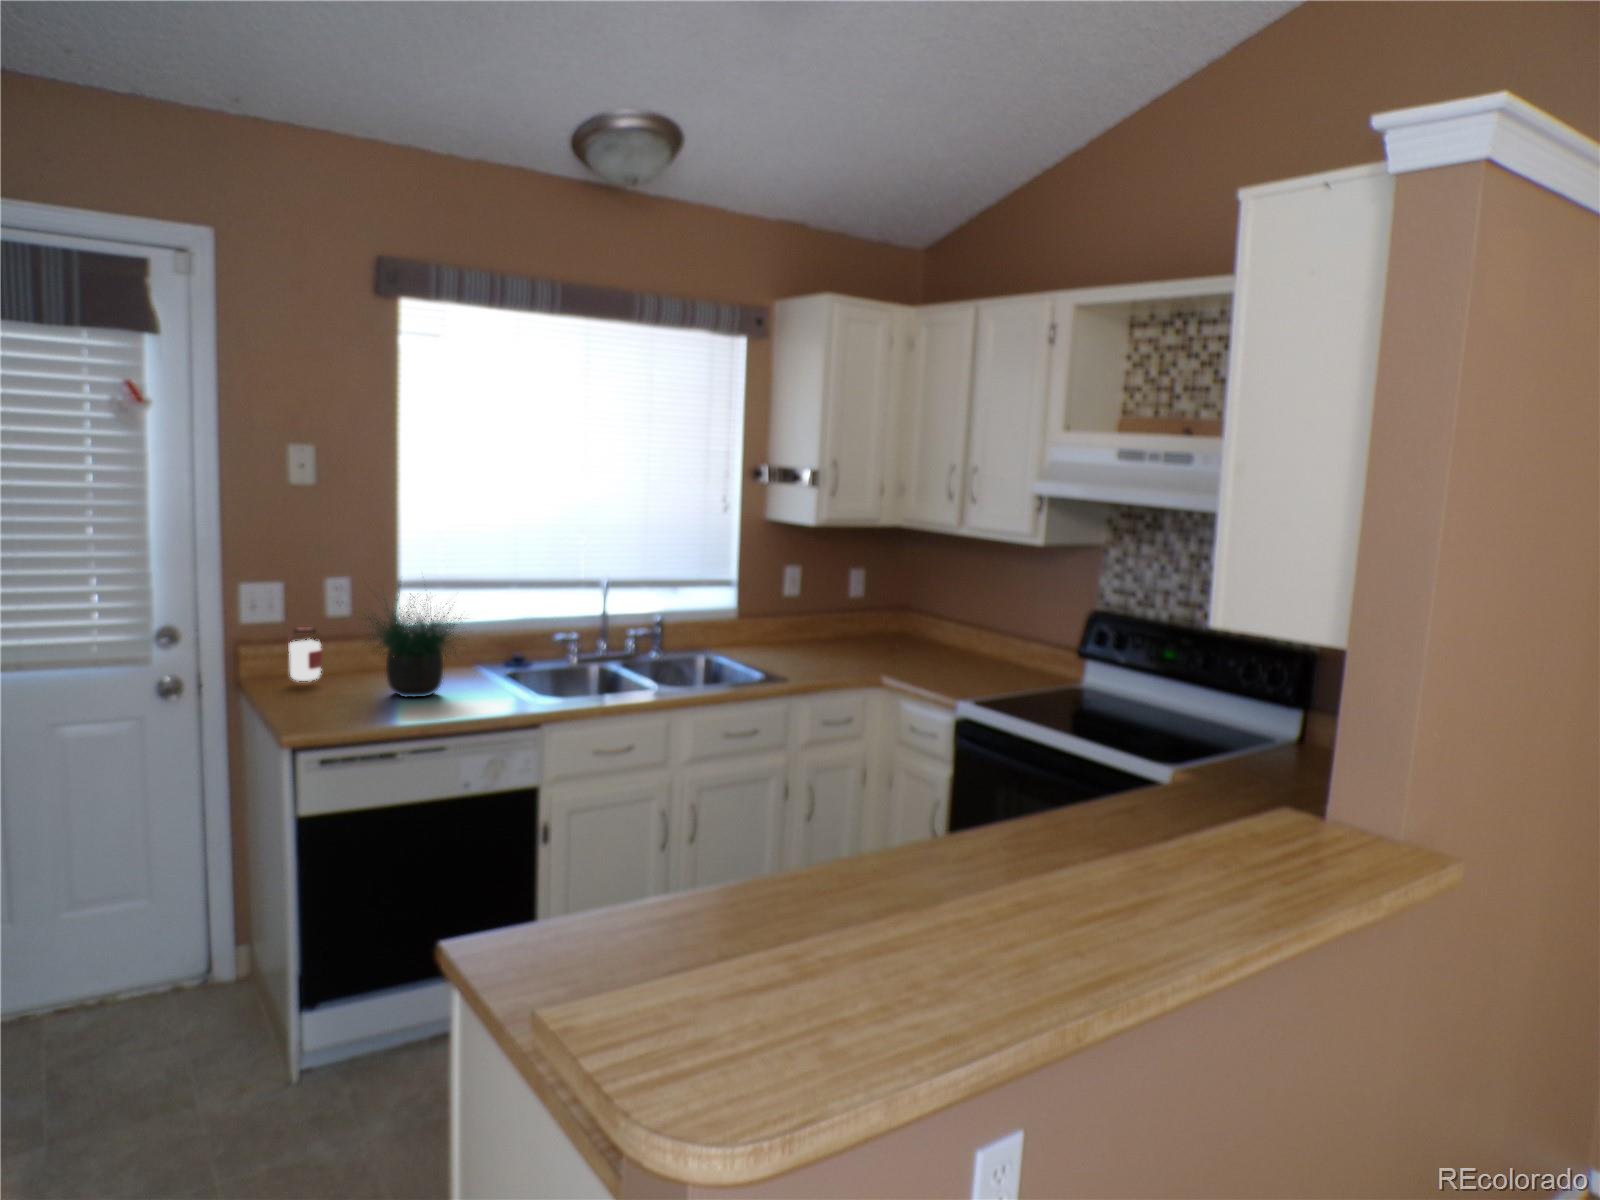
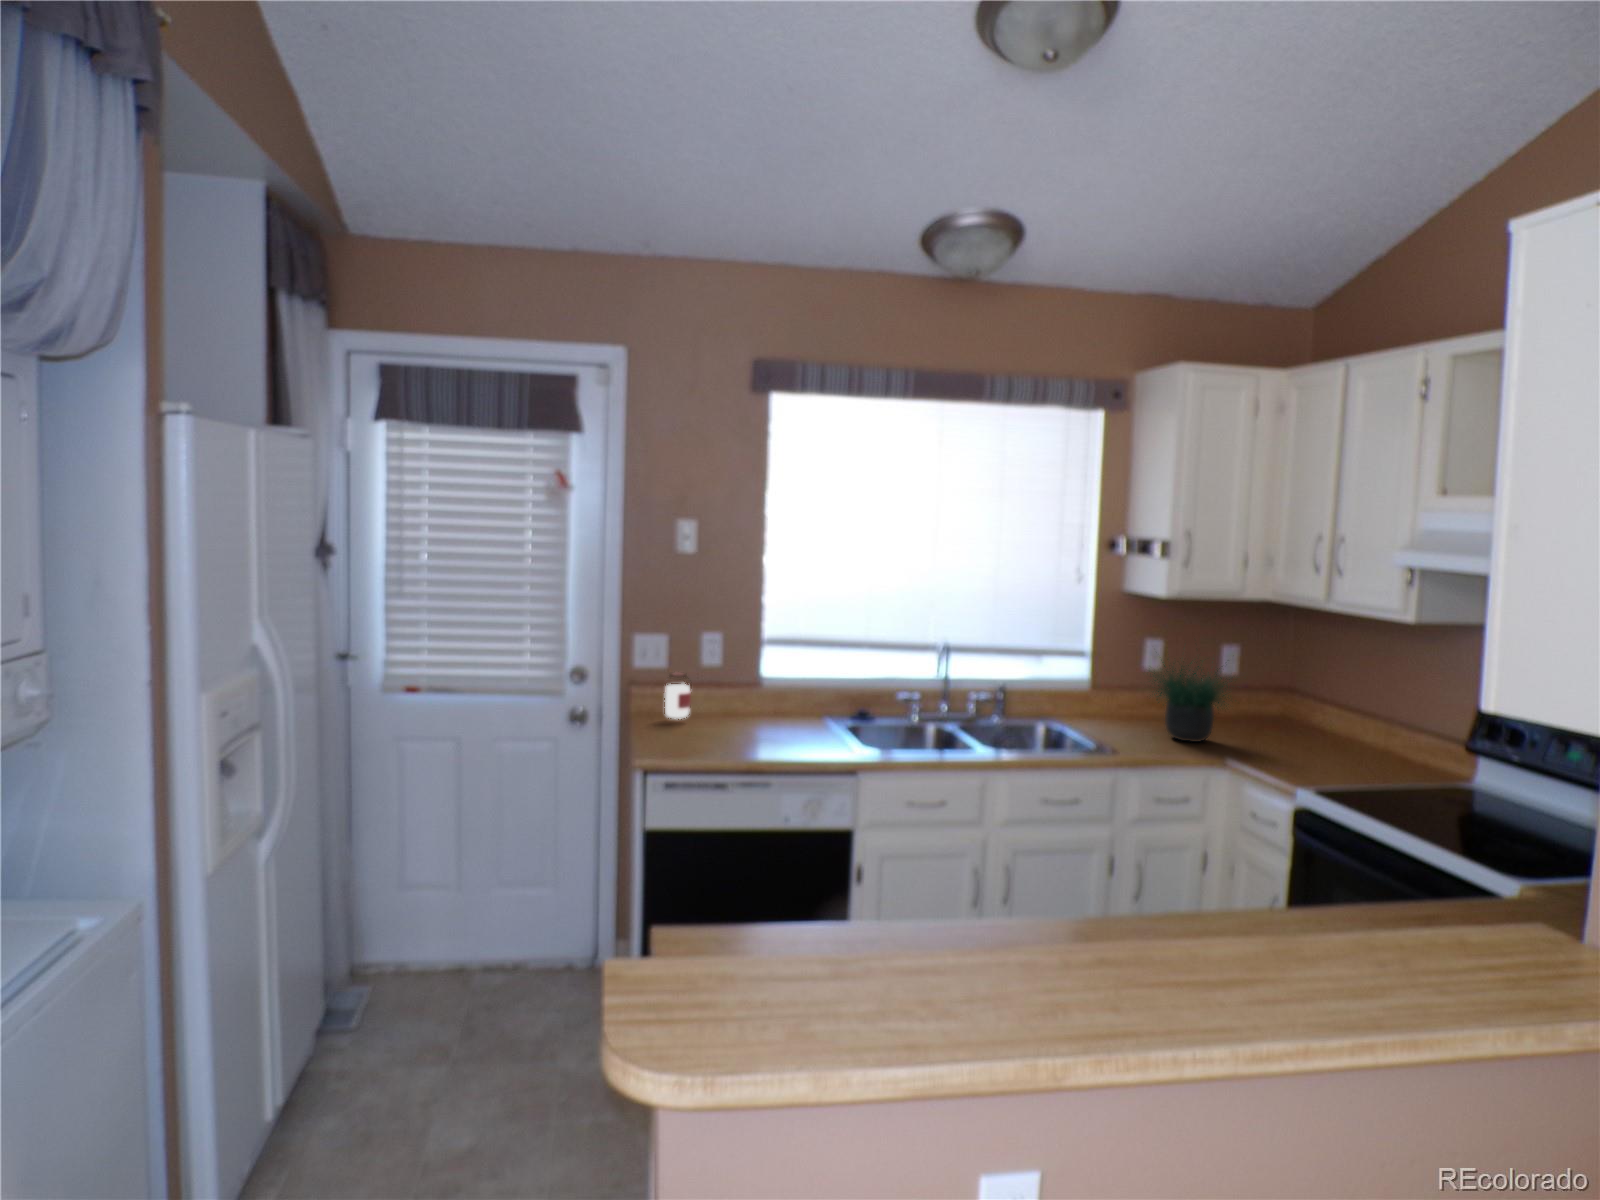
potted plant: present [362,597,461,697] -> present [1153,662,1230,742]

